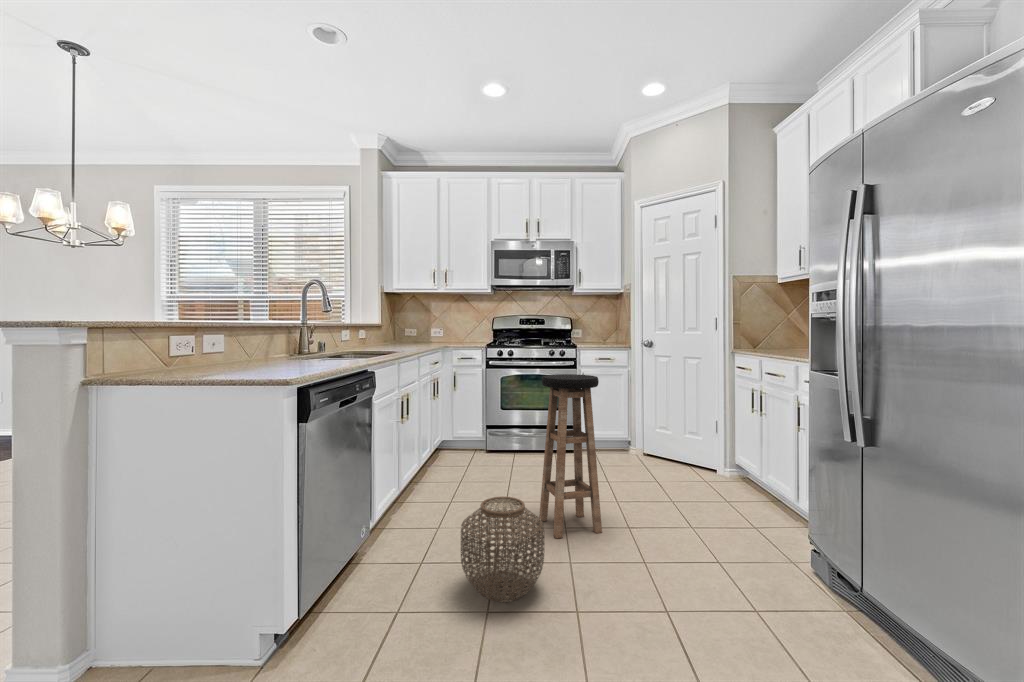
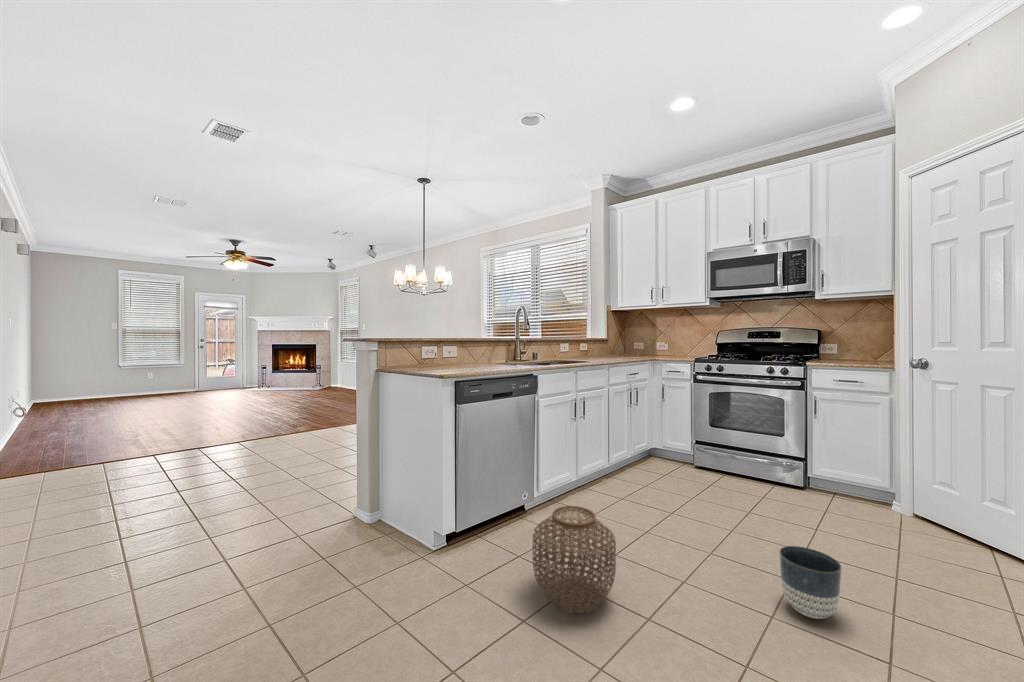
bar stool: present [539,374,602,538] -> none [674,394,745,588]
planter: none [629,485,669,535] -> present [780,546,841,619]

